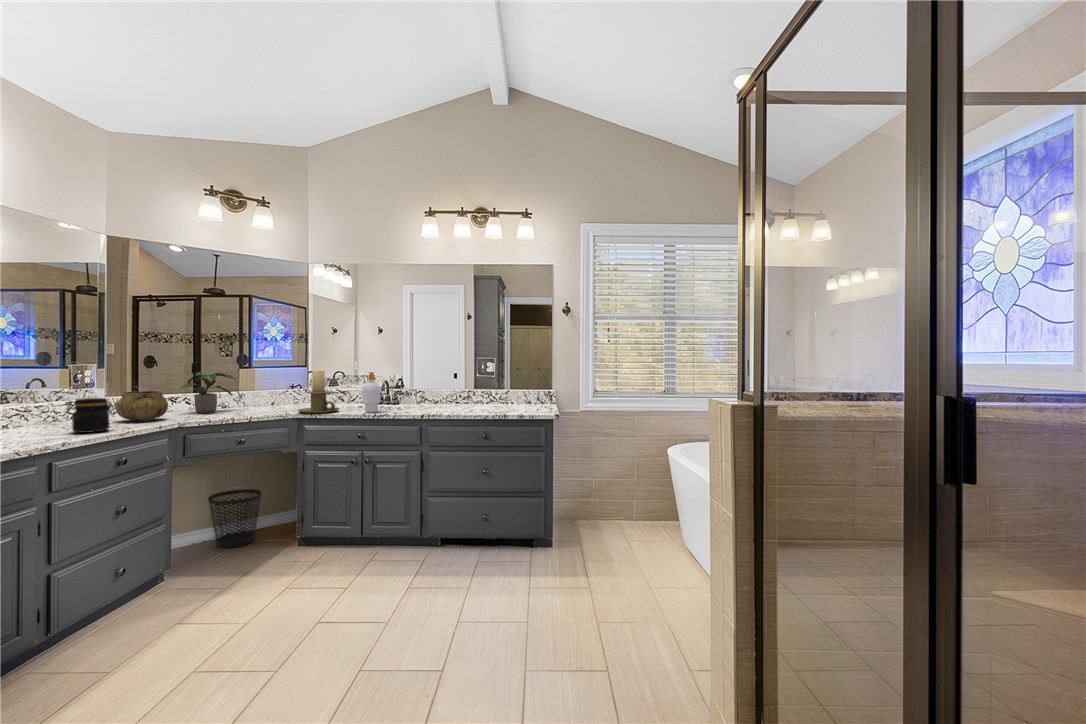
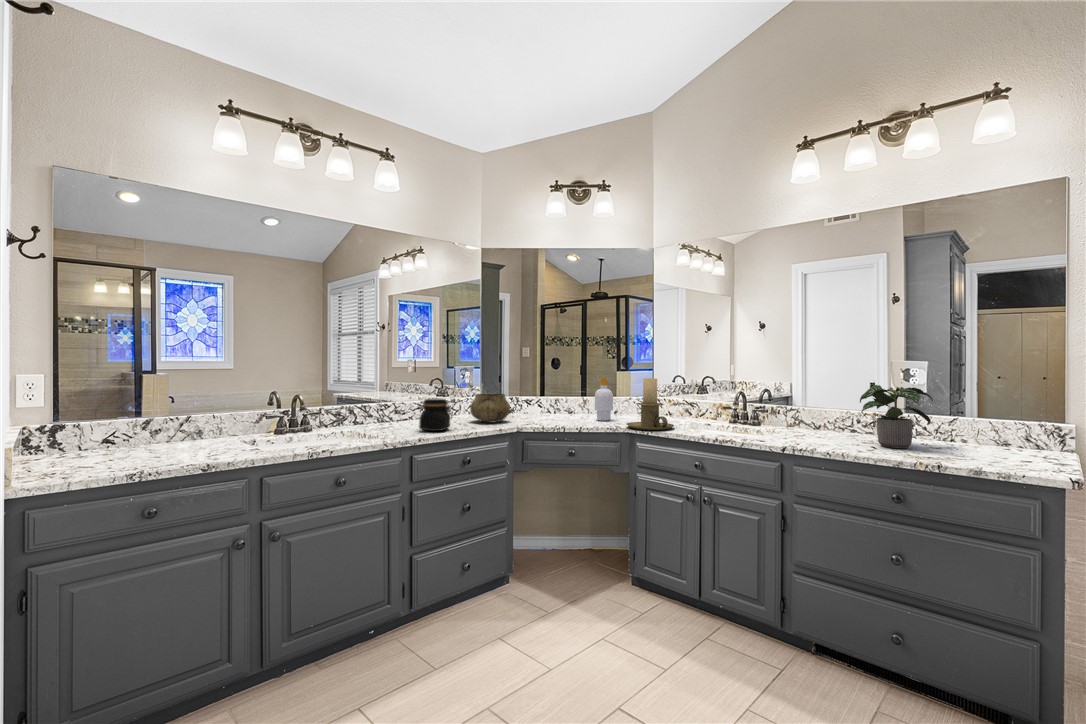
potted plant: present [180,372,236,413] -> present [860,385,933,448]
soap bottle: present [363,372,380,413] -> present [595,377,613,421]
wastebasket: present [208,489,262,548] -> none [554,499,602,561]

